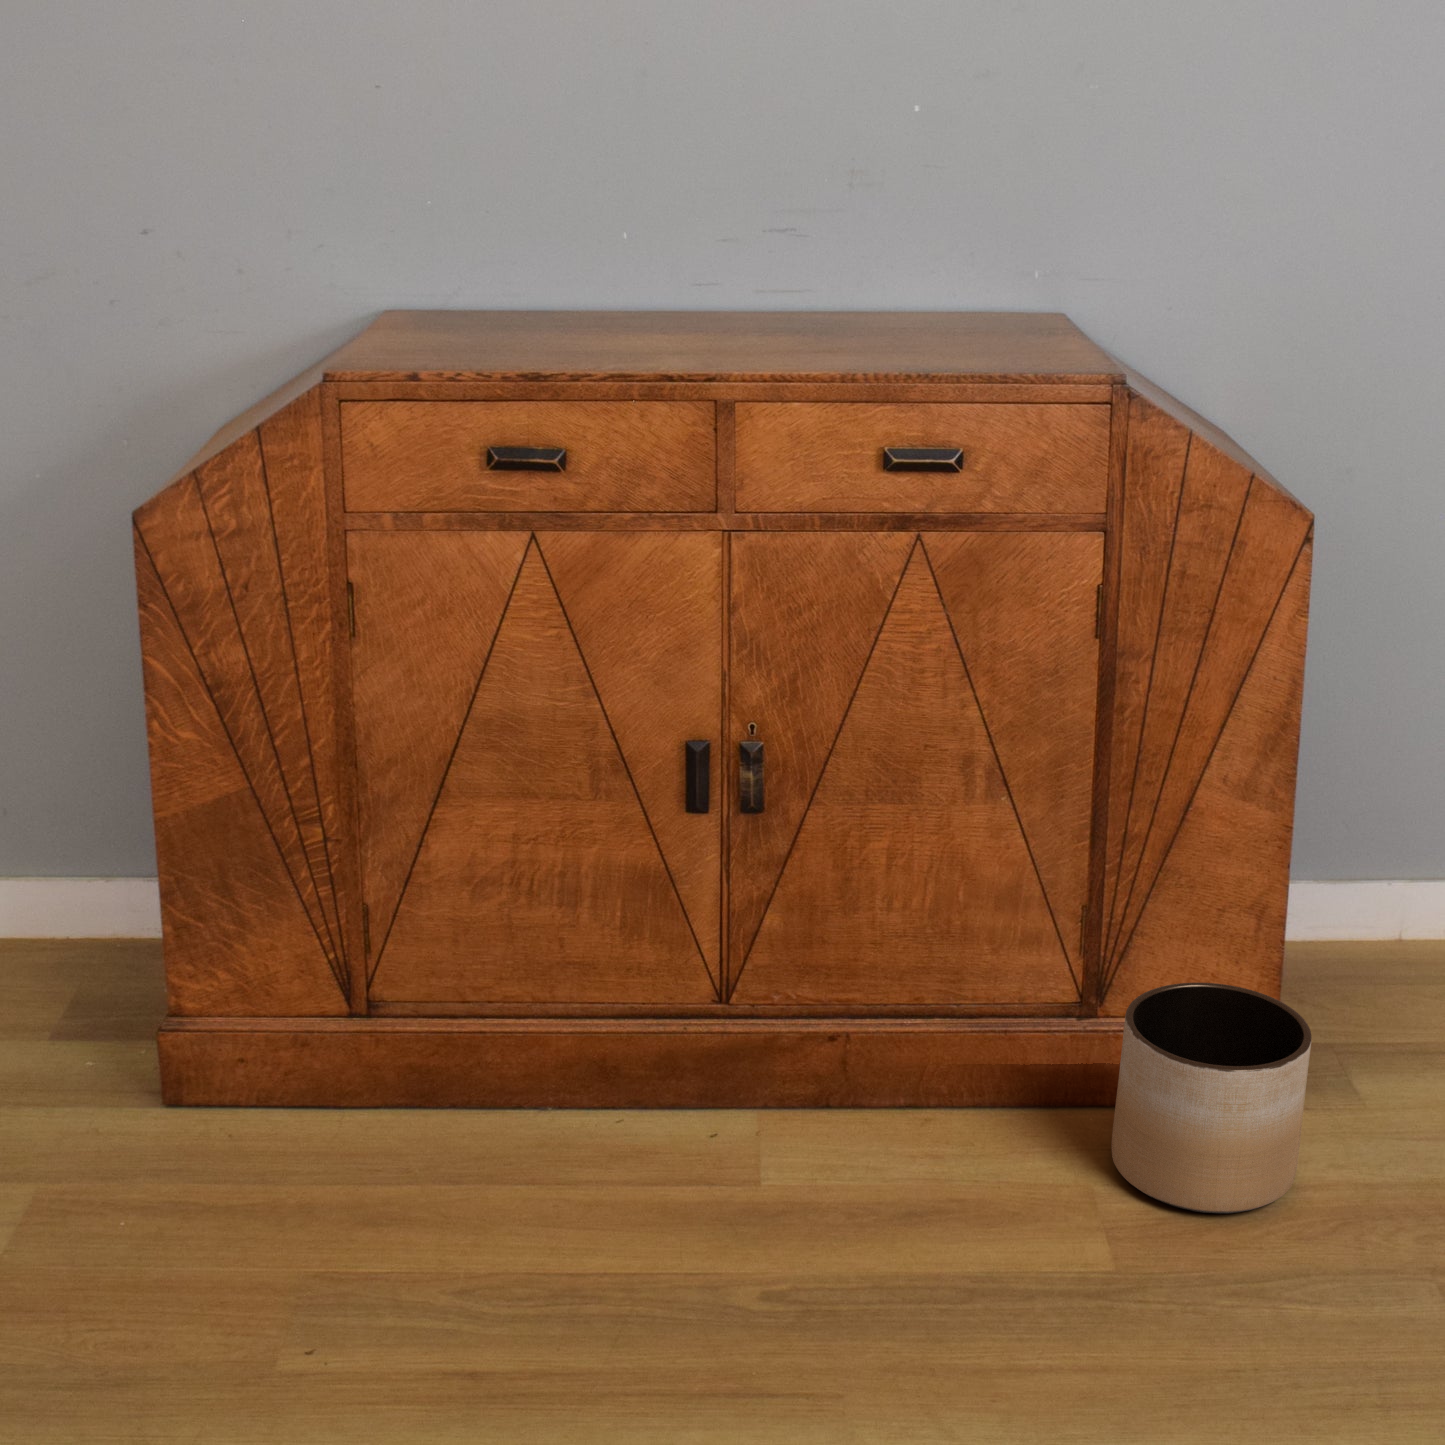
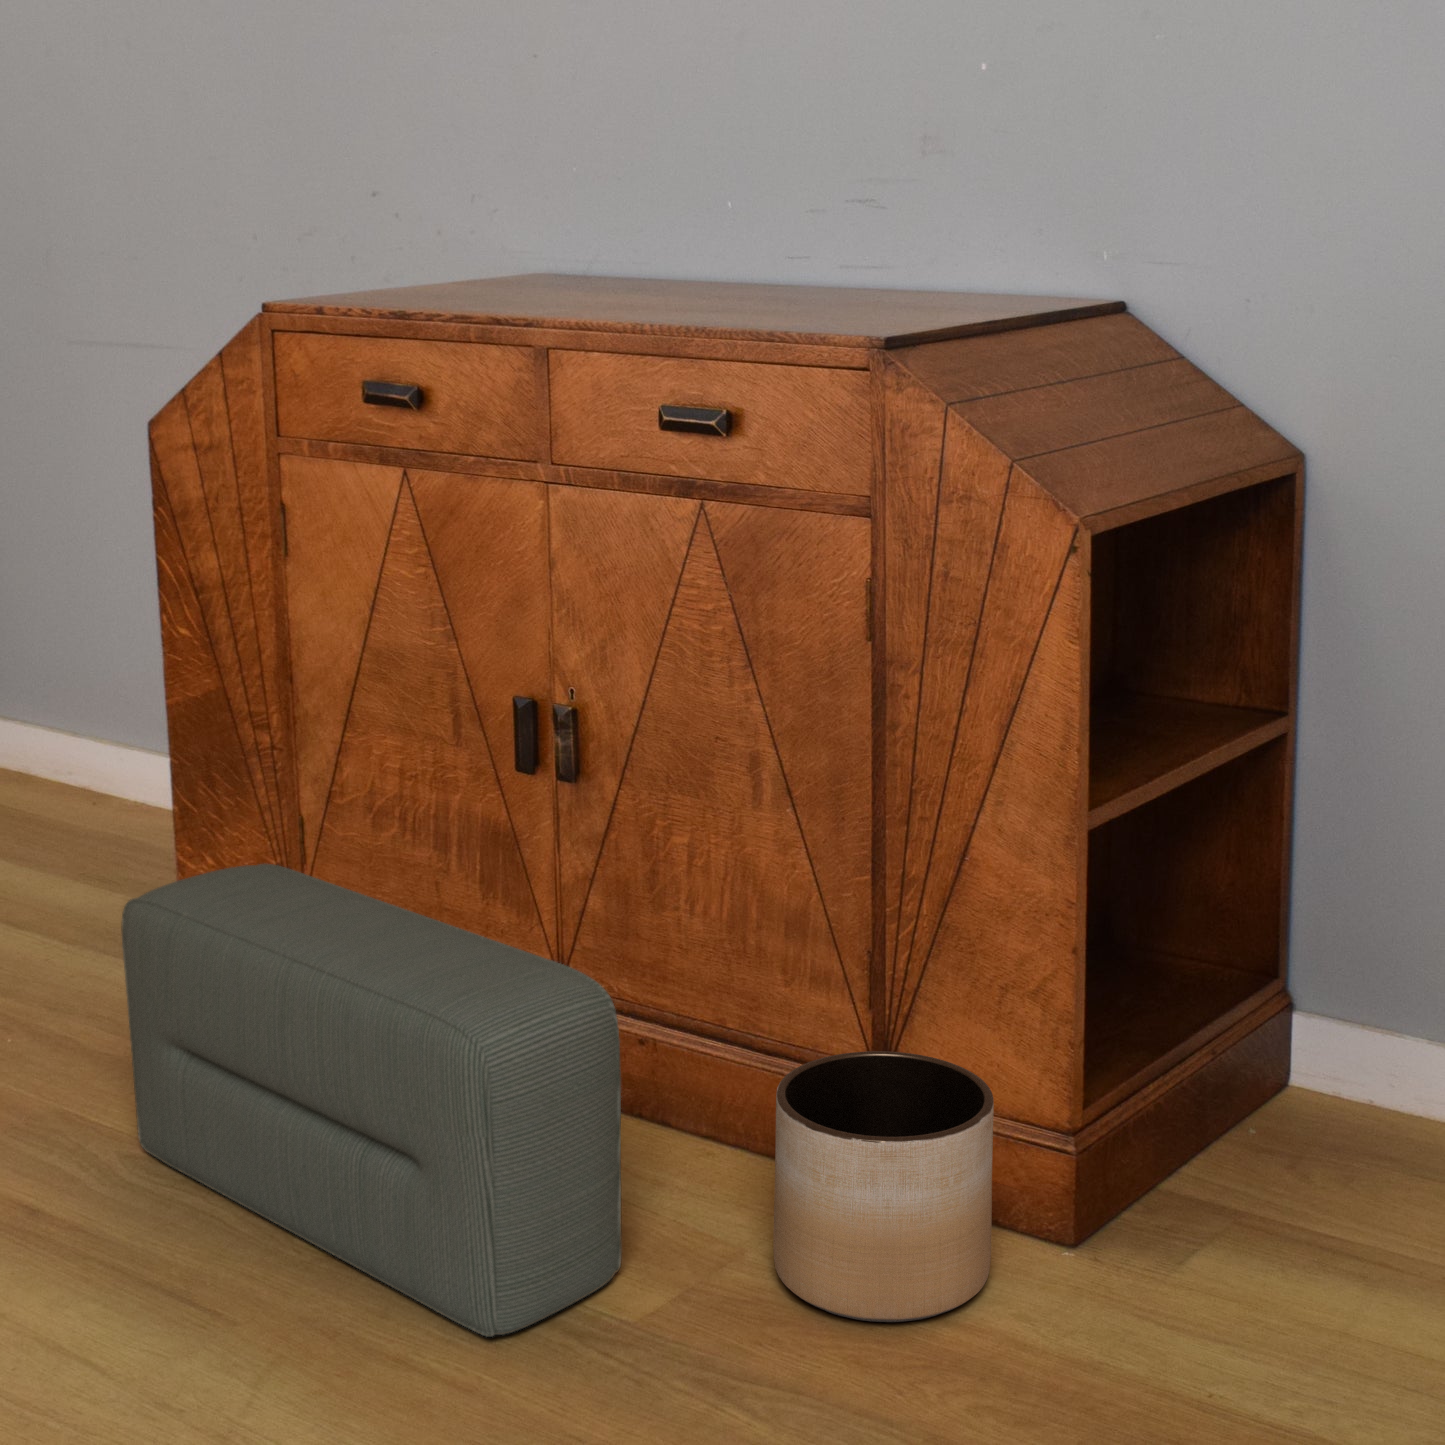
pouf: none [481,971,1088,1332] -> present [121,864,621,1337]

